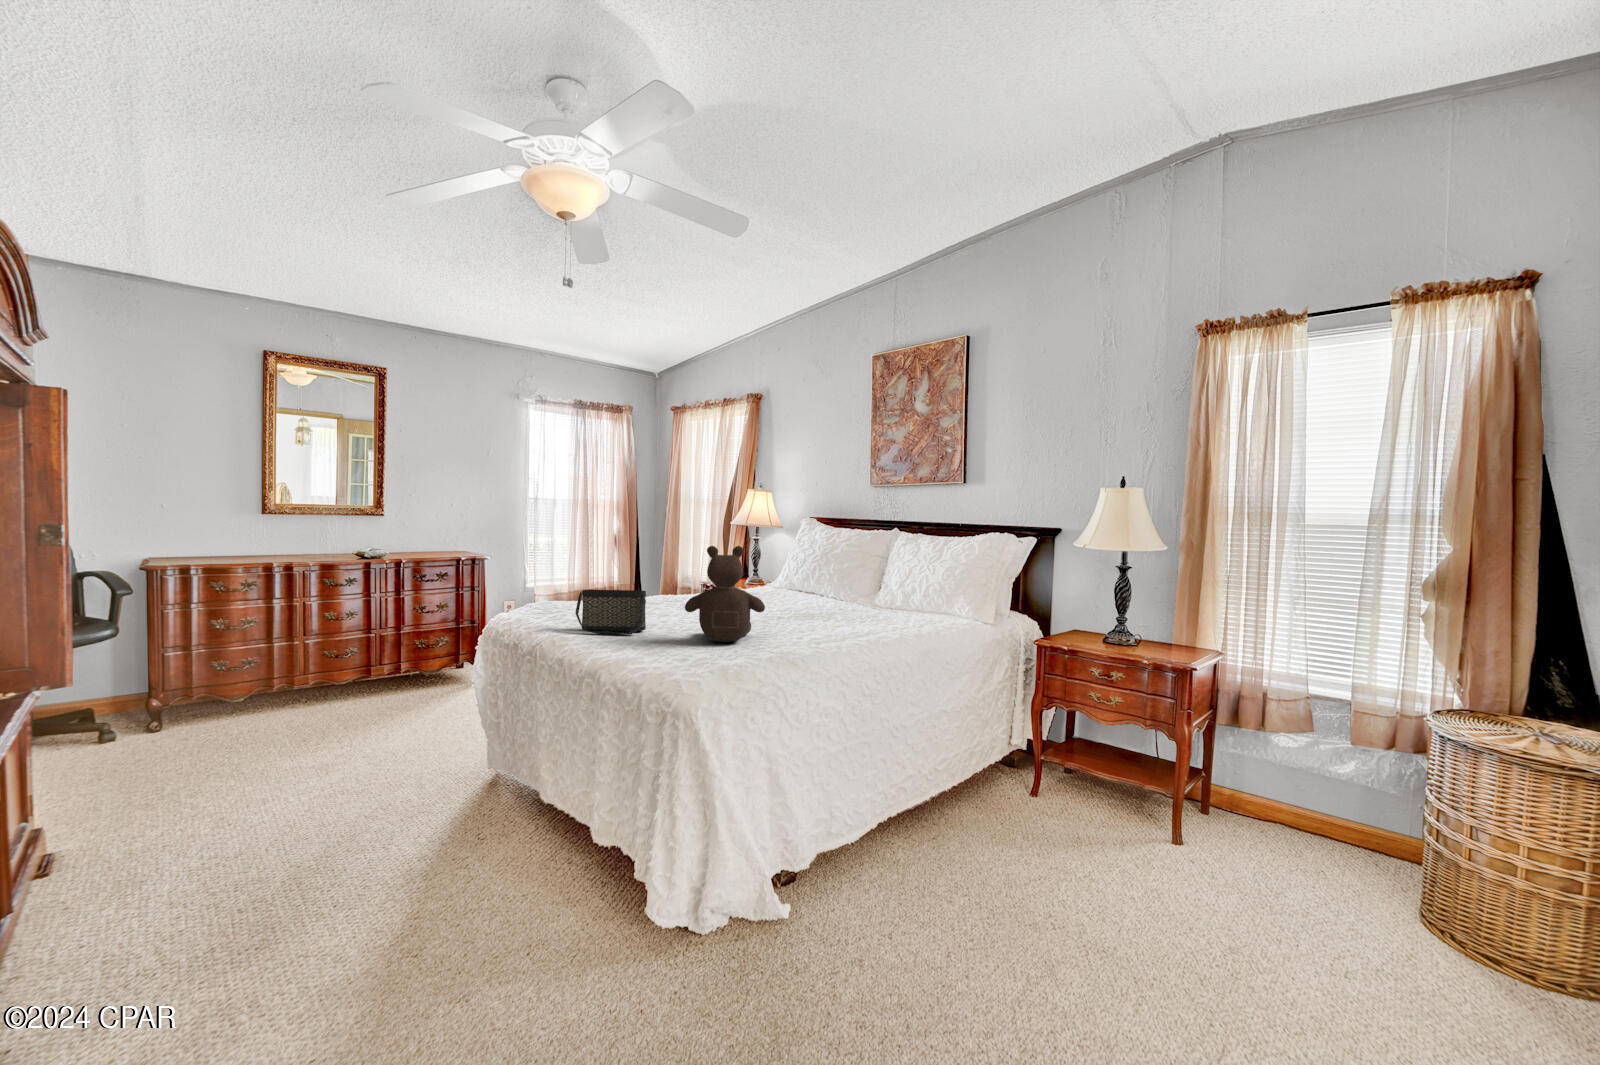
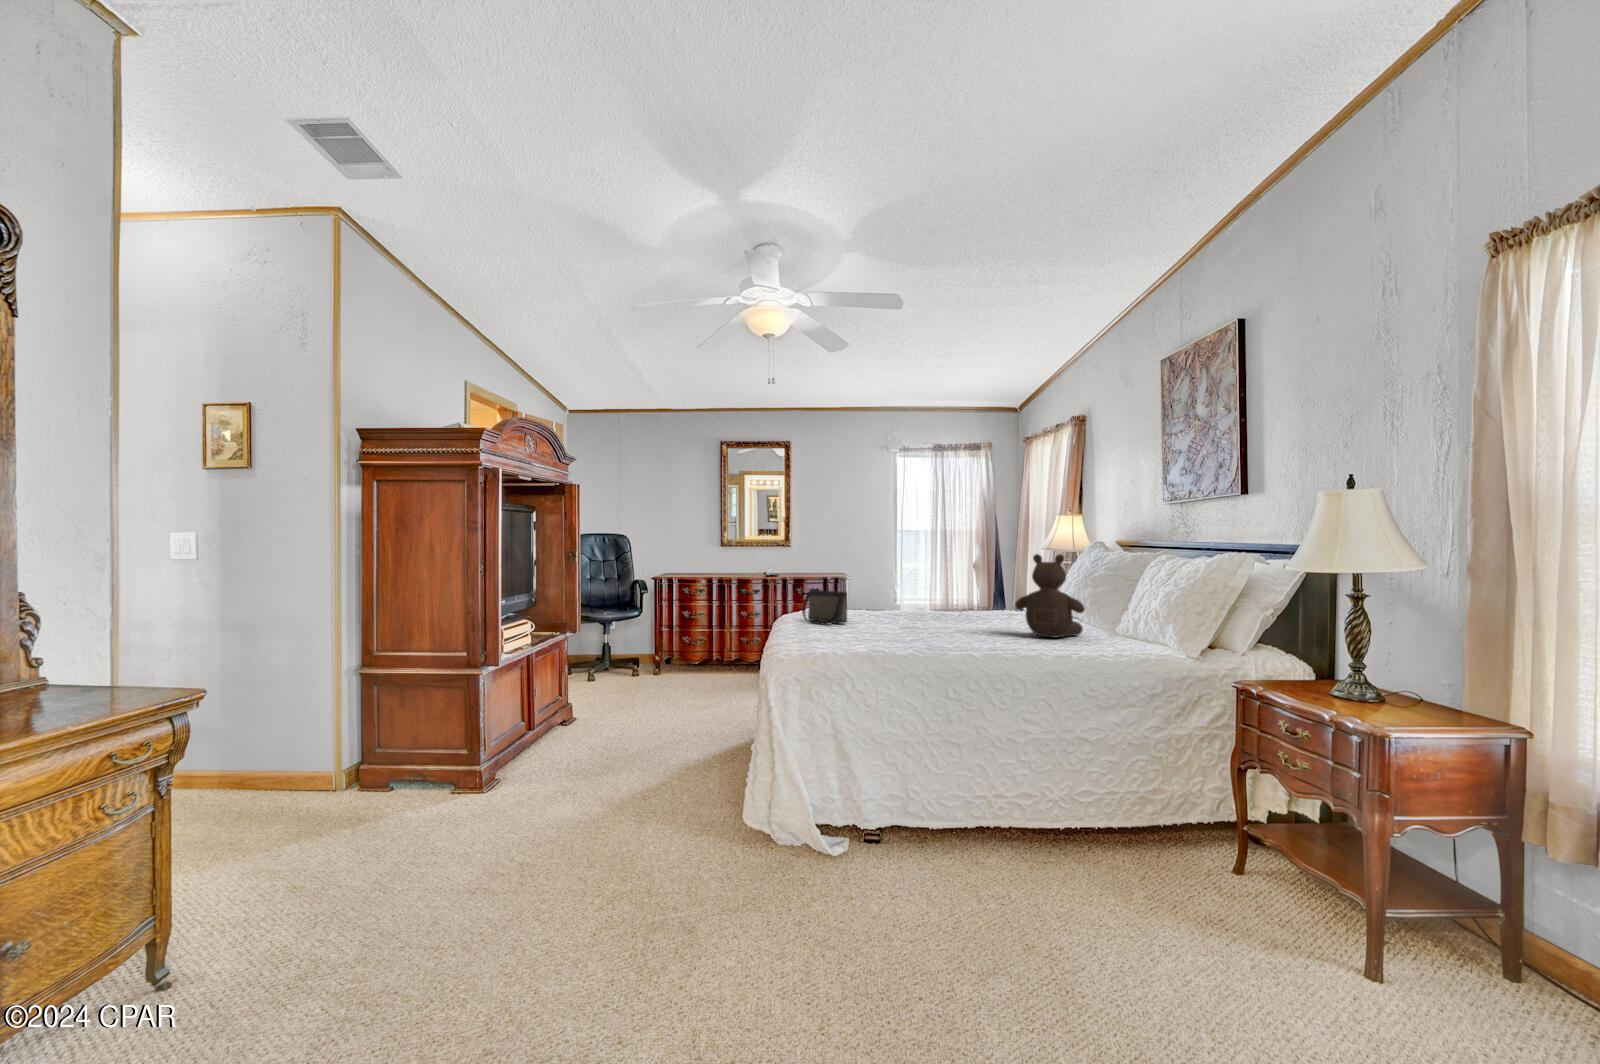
teddy bear: present [685,546,765,642] -> present [1015,554,1085,638]

